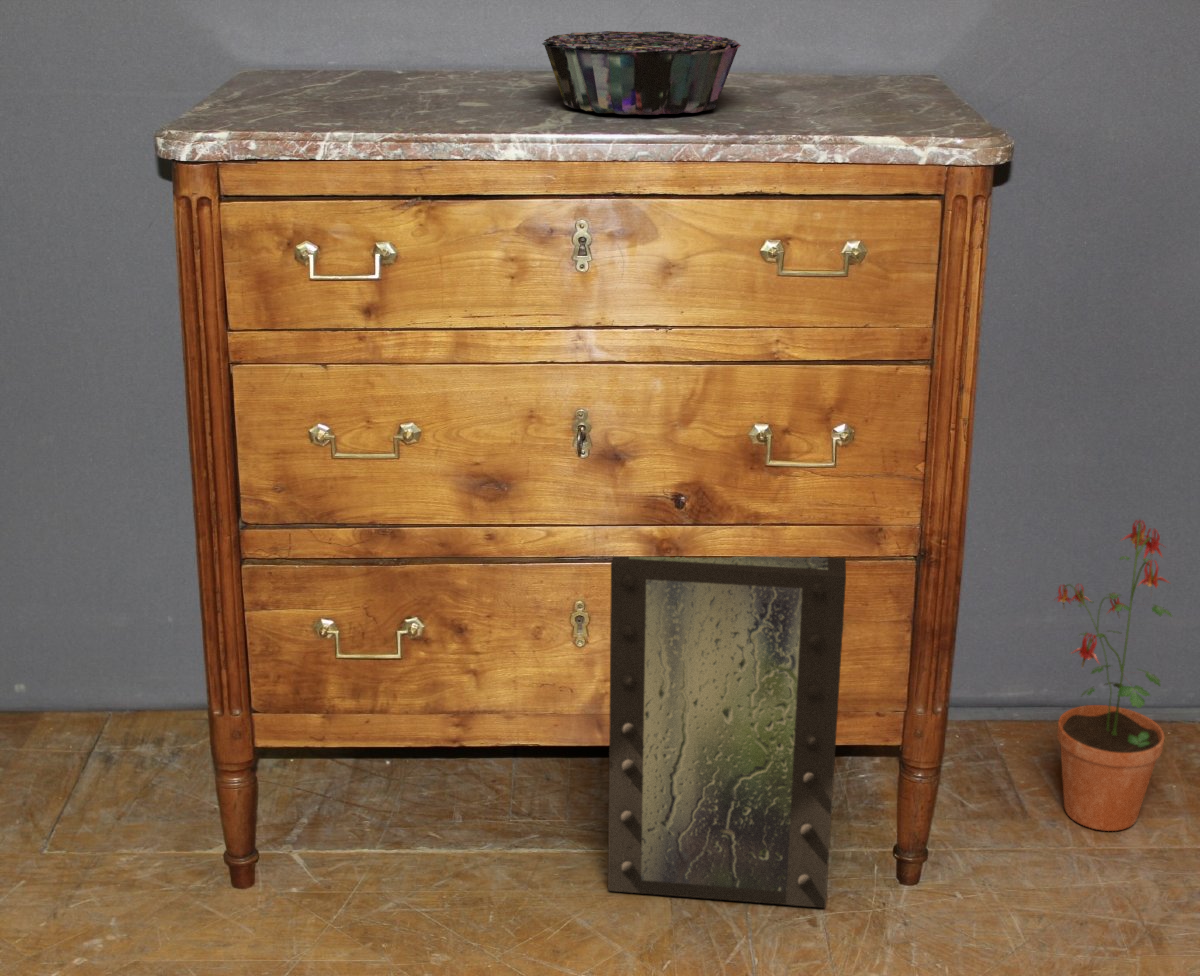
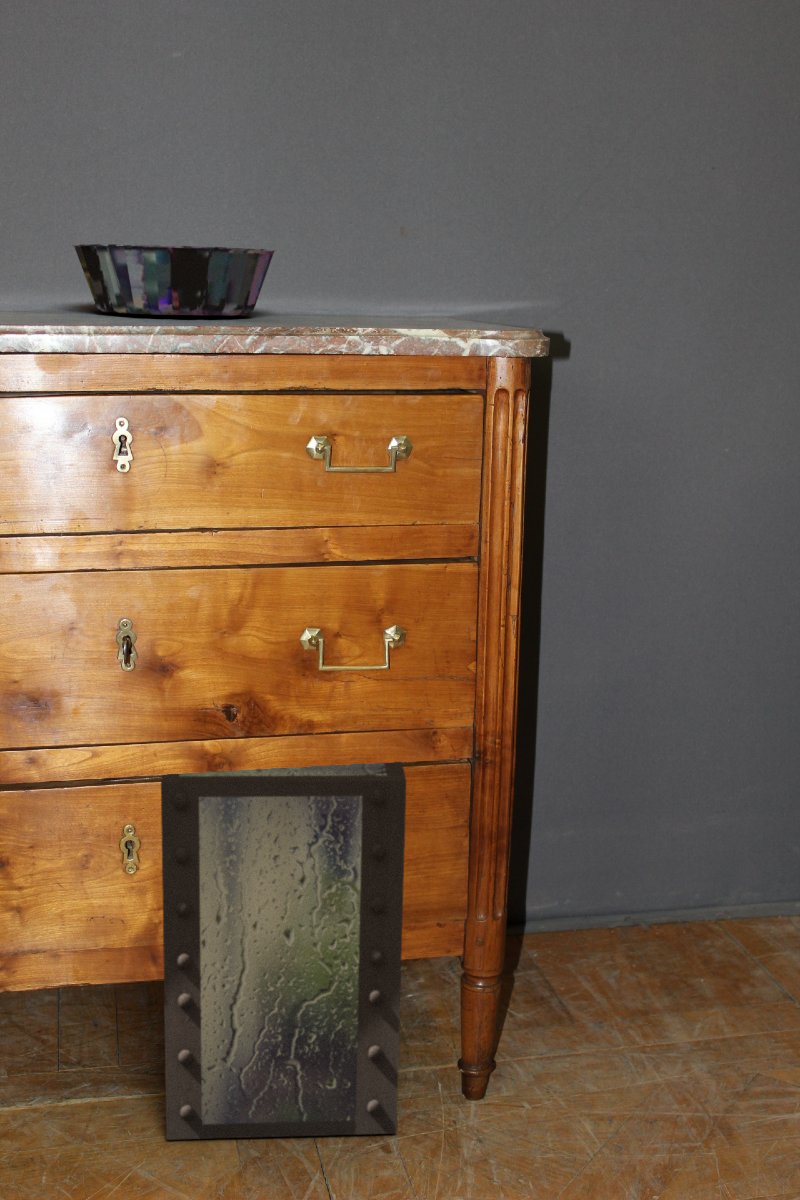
potted plant: present [1057,520,1172,831] -> none [585,719,705,1025]

